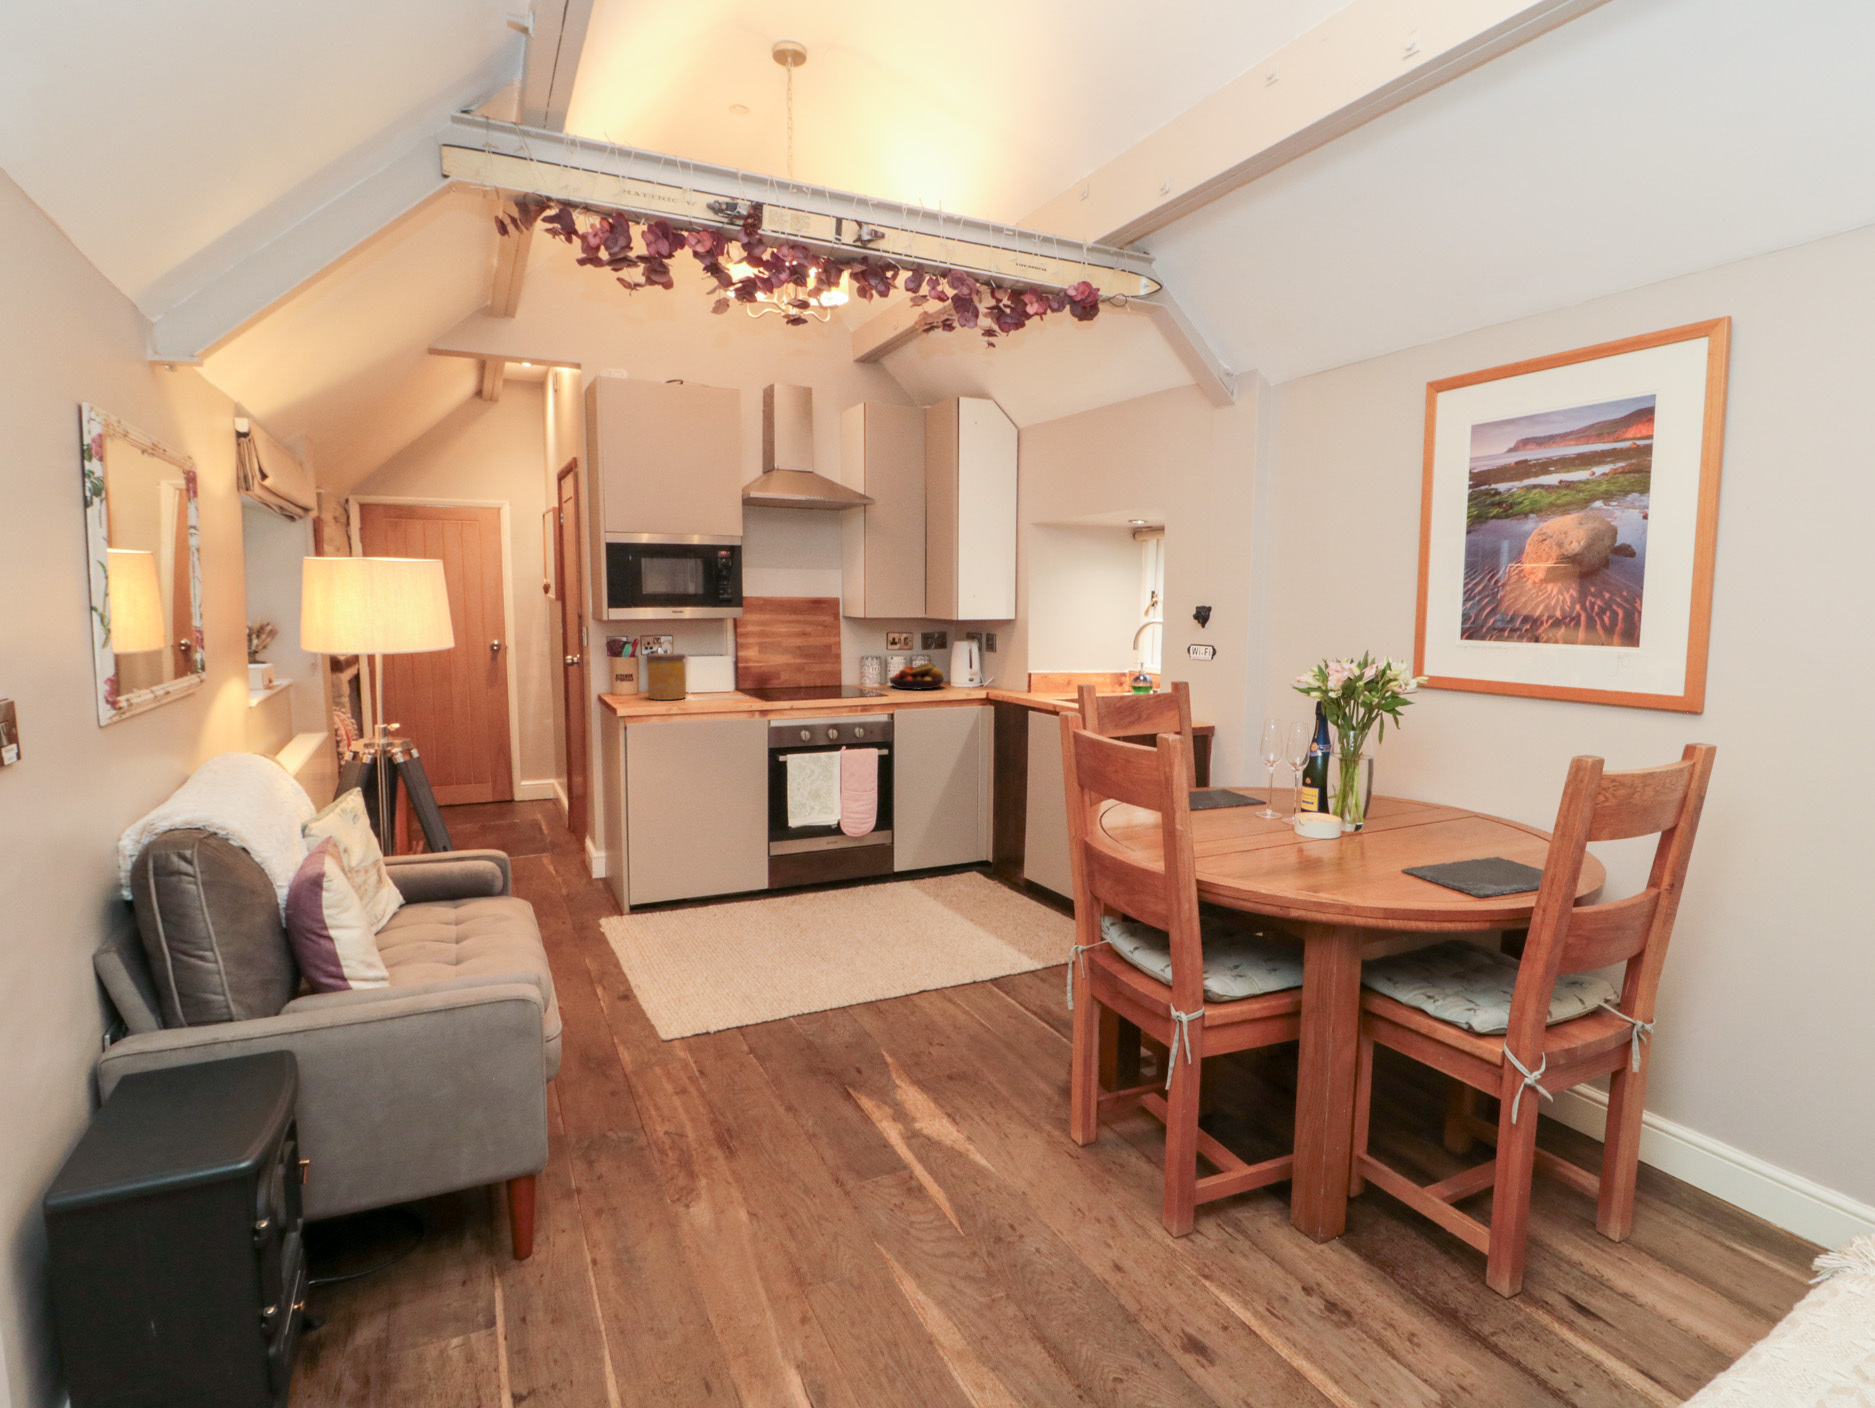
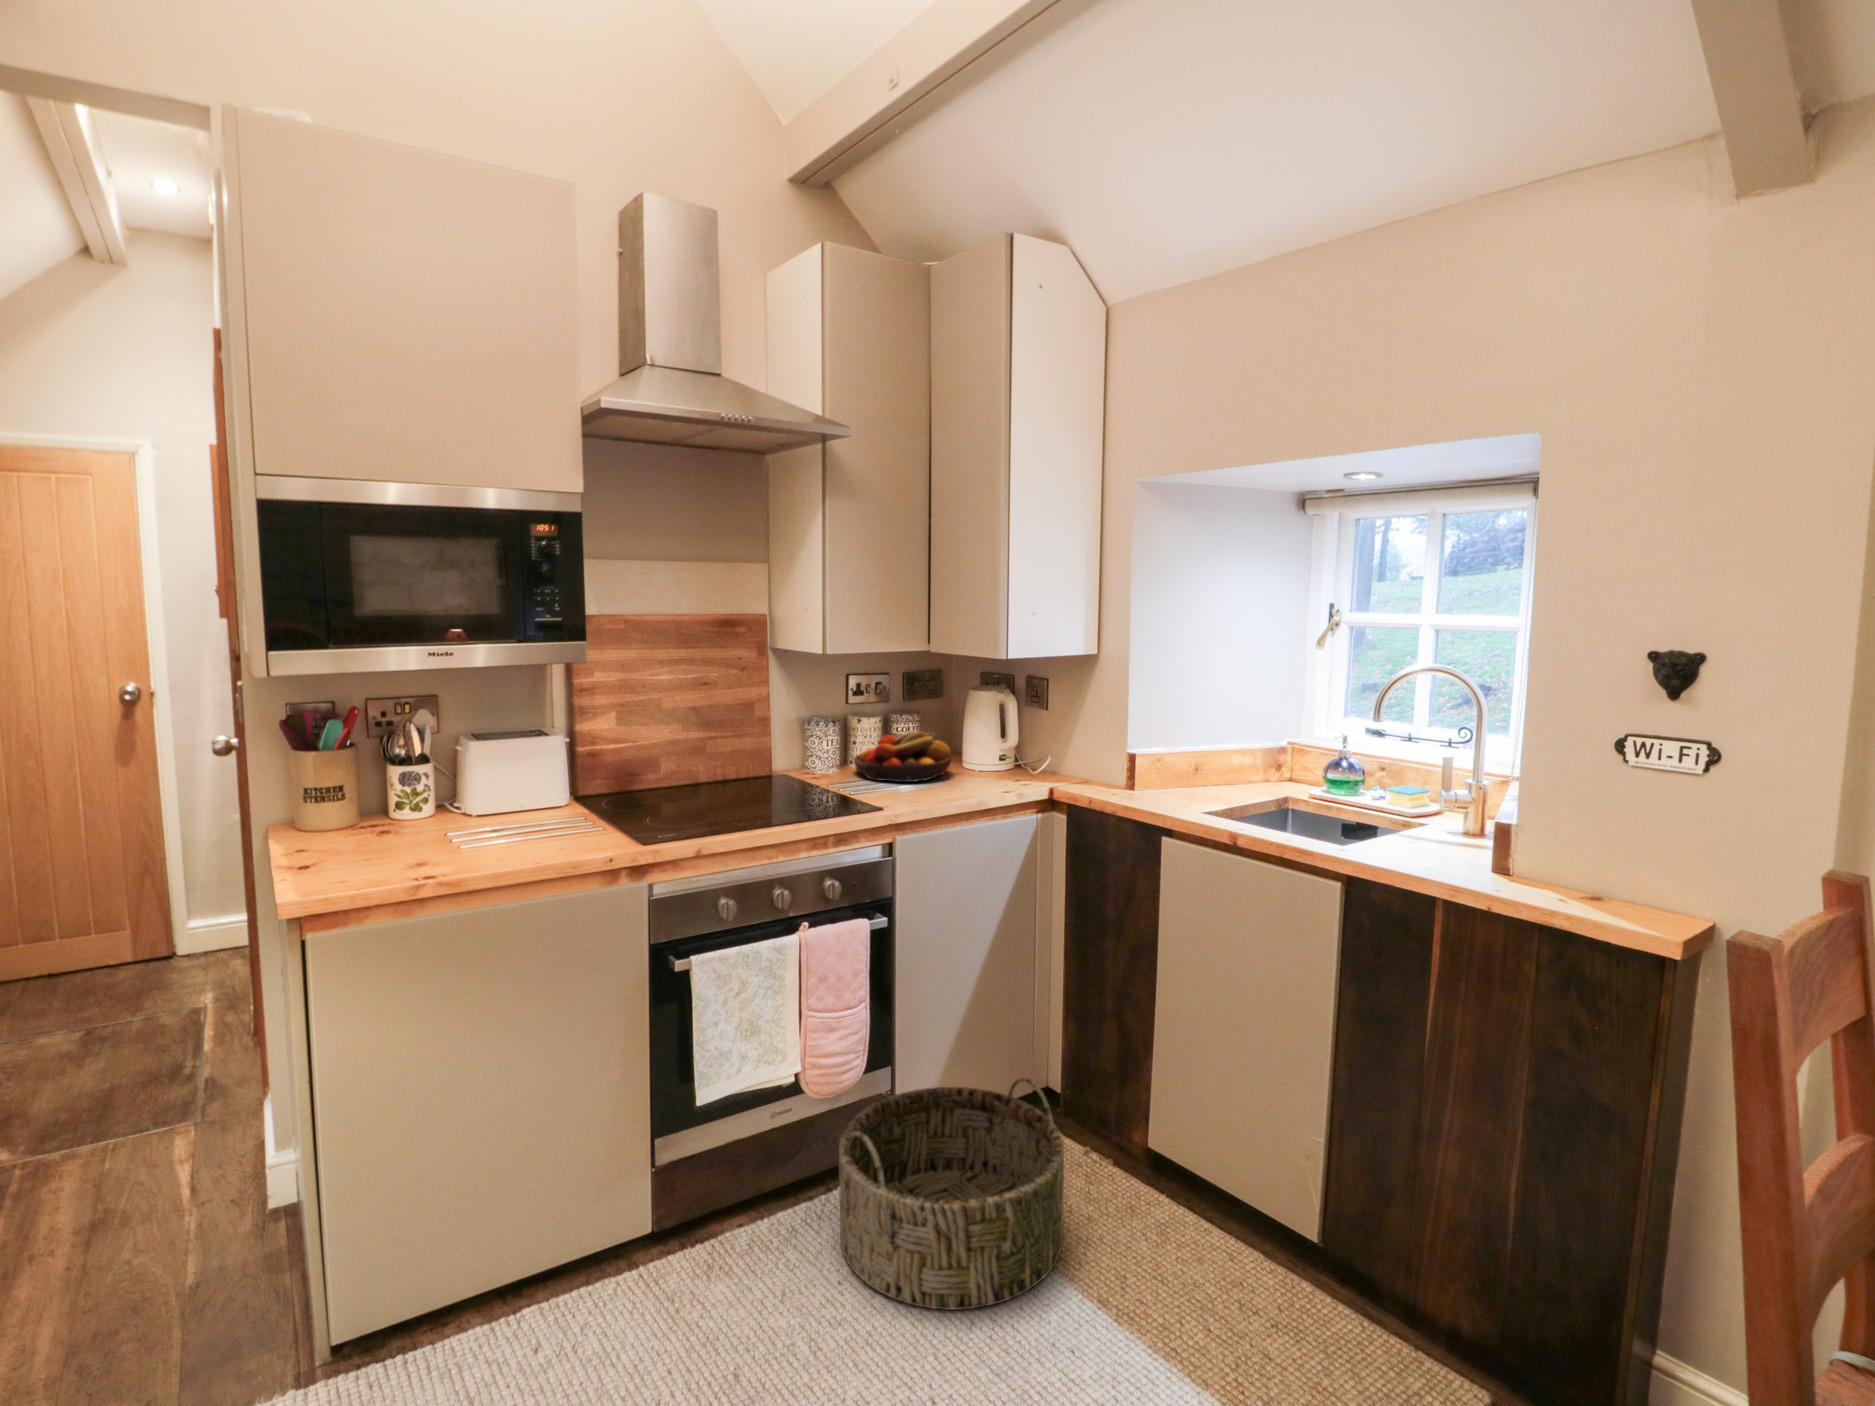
jar: present [647,653,686,700] -> none [373,740,465,846]
basket: none [855,832,966,920] -> present [839,1078,1064,1310]

